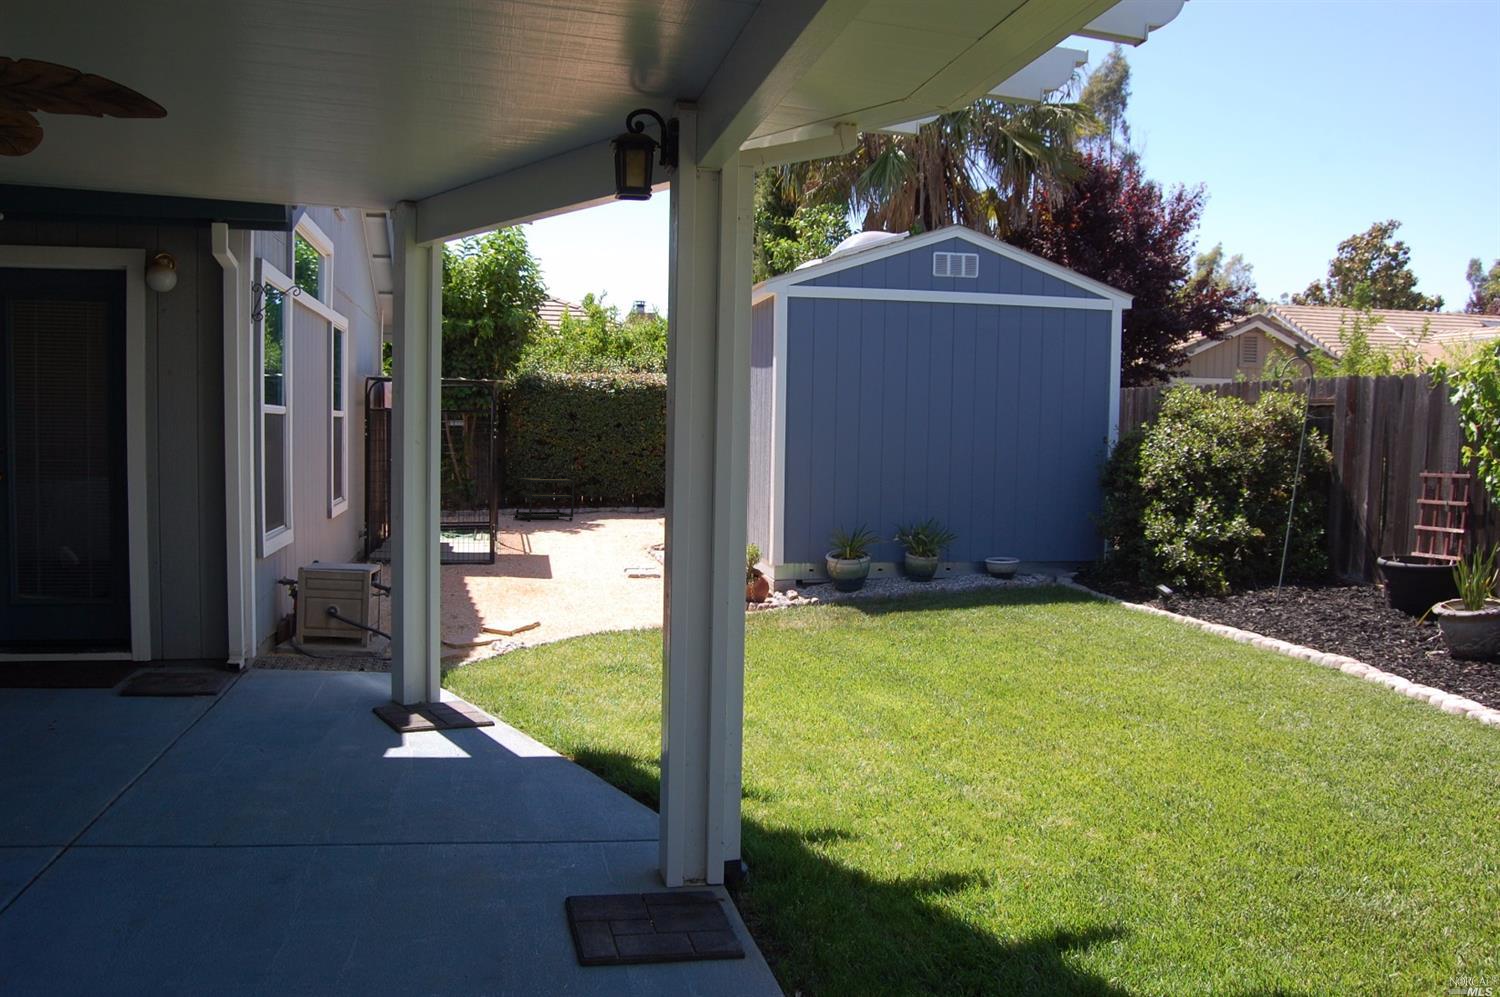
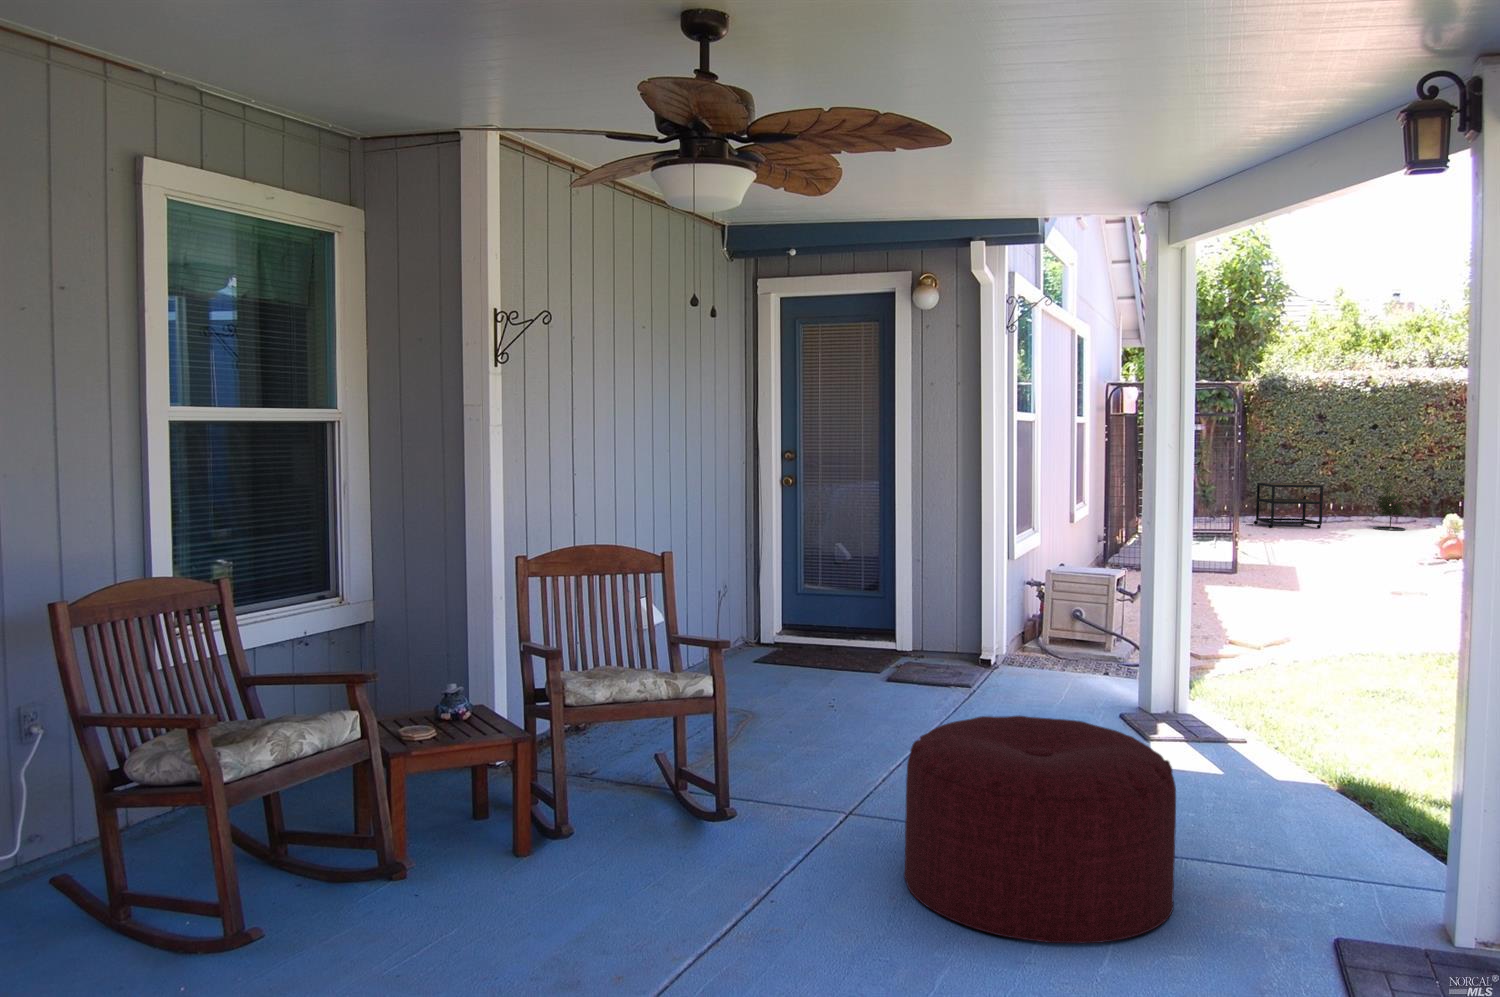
potted tree: none [616,474,644,521] -> present [1373,479,1405,530]
ottoman: none [143,698,406,899] -> present [904,715,1176,943]

